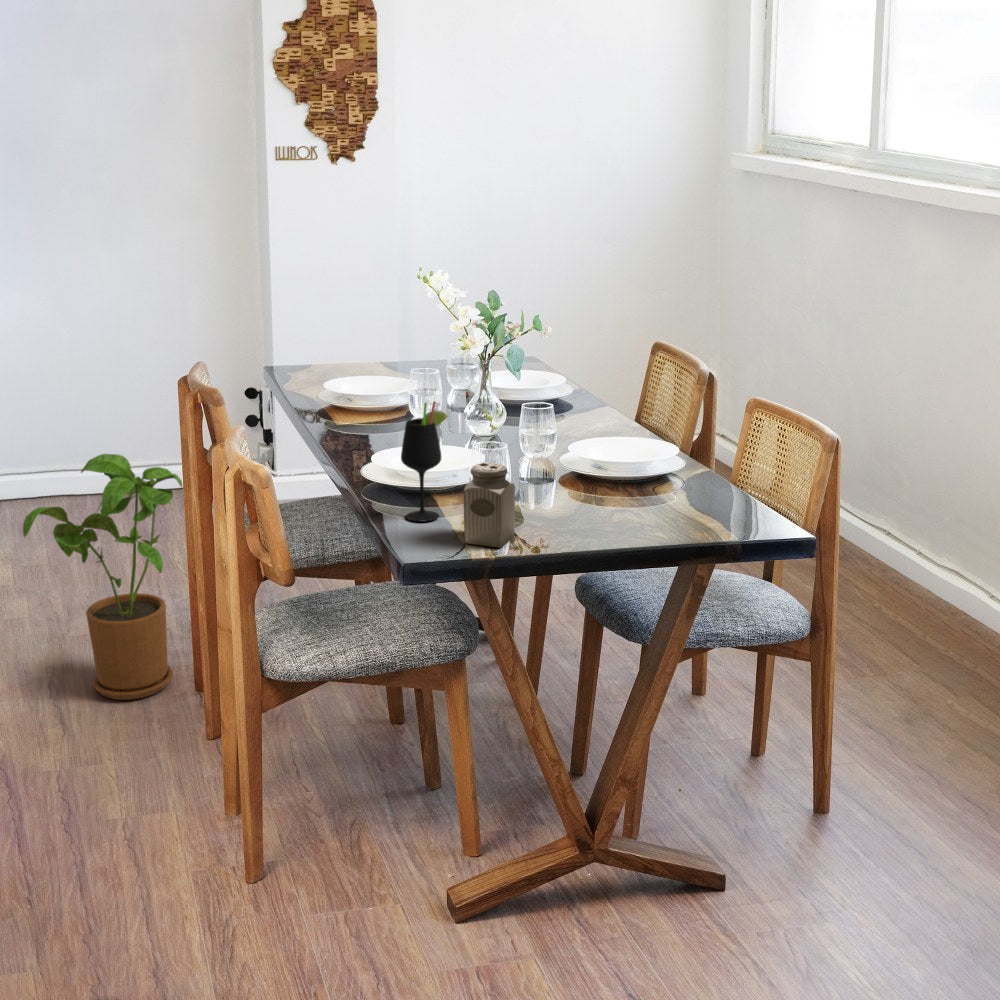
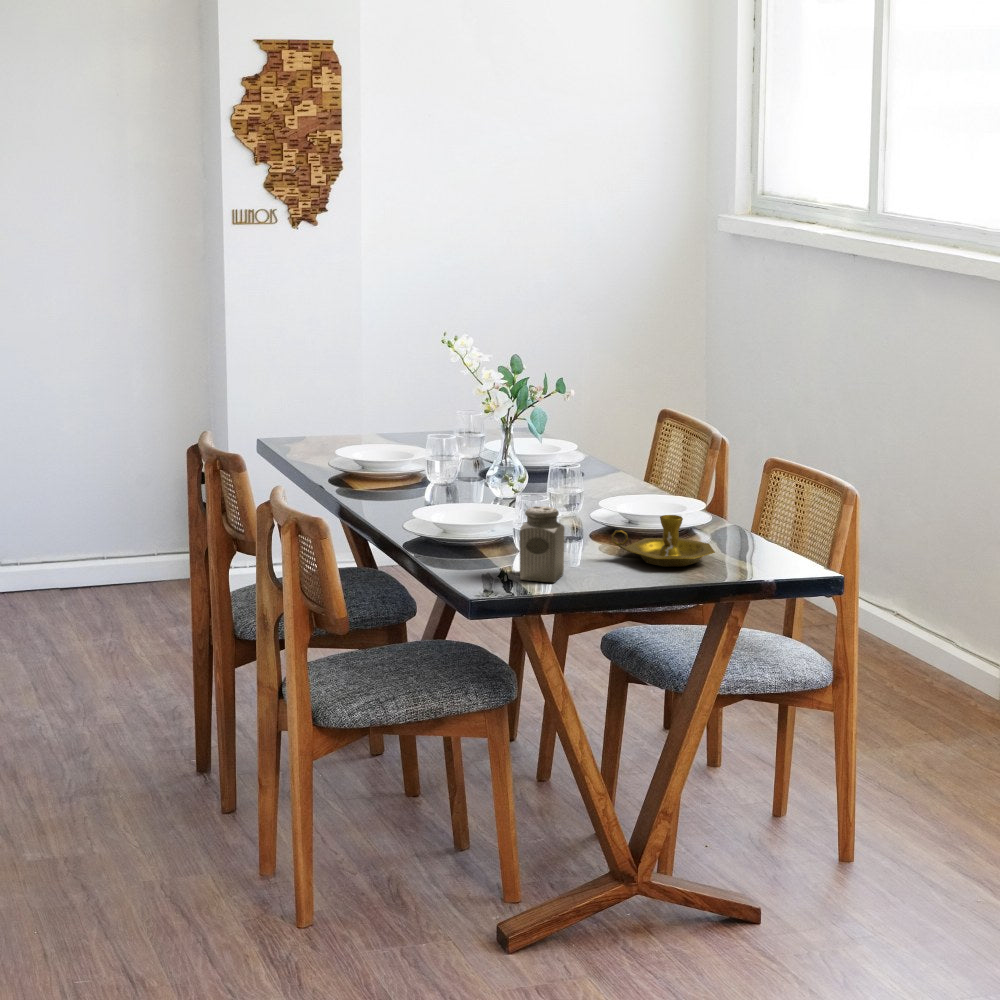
wine glass: present [401,402,448,521] -> none [455,452,500,565]
house plant: present [23,454,182,700] -> none [26,525,182,789]
candlestick: none [571,469,683,527] -> present [611,515,715,567]

